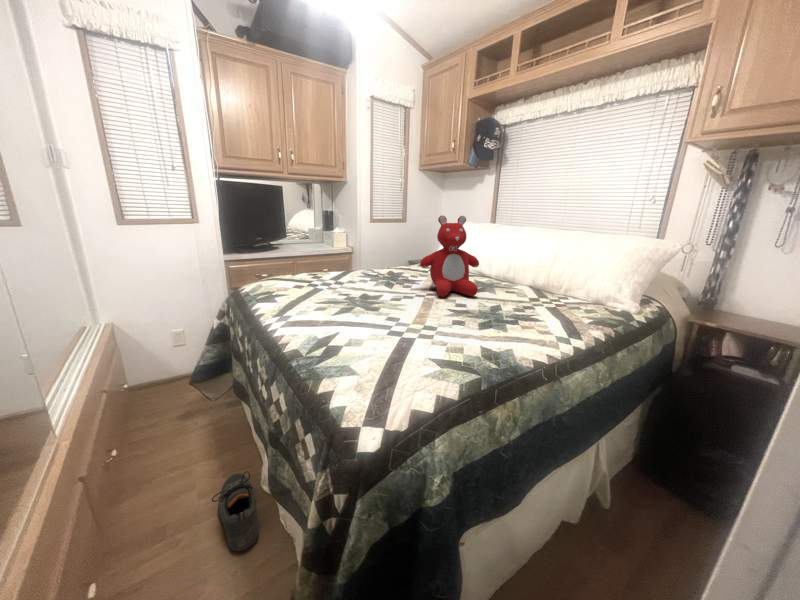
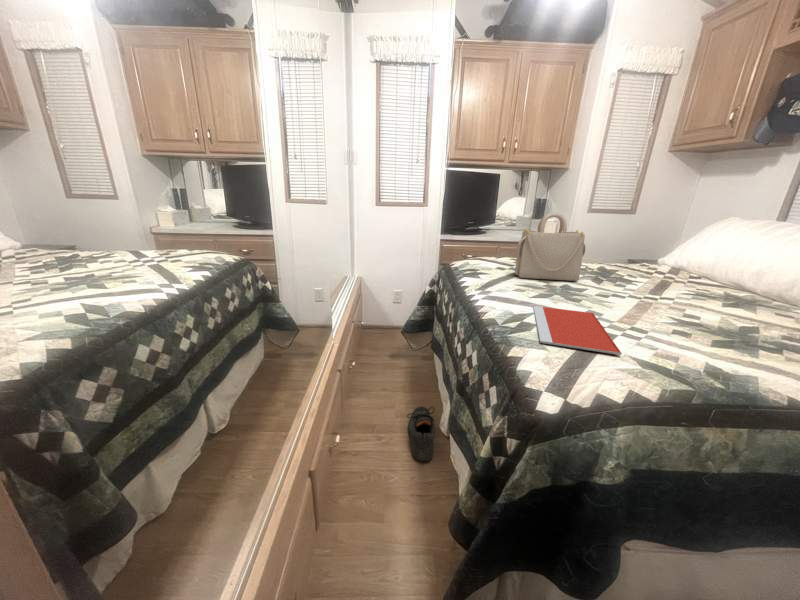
teddy bear: present [420,215,479,296] -> none [642,206,739,309]
handbag: none [312,224,376,293] -> present [515,213,585,281]
notebook: none [338,319,423,367] -> present [533,306,622,355]

